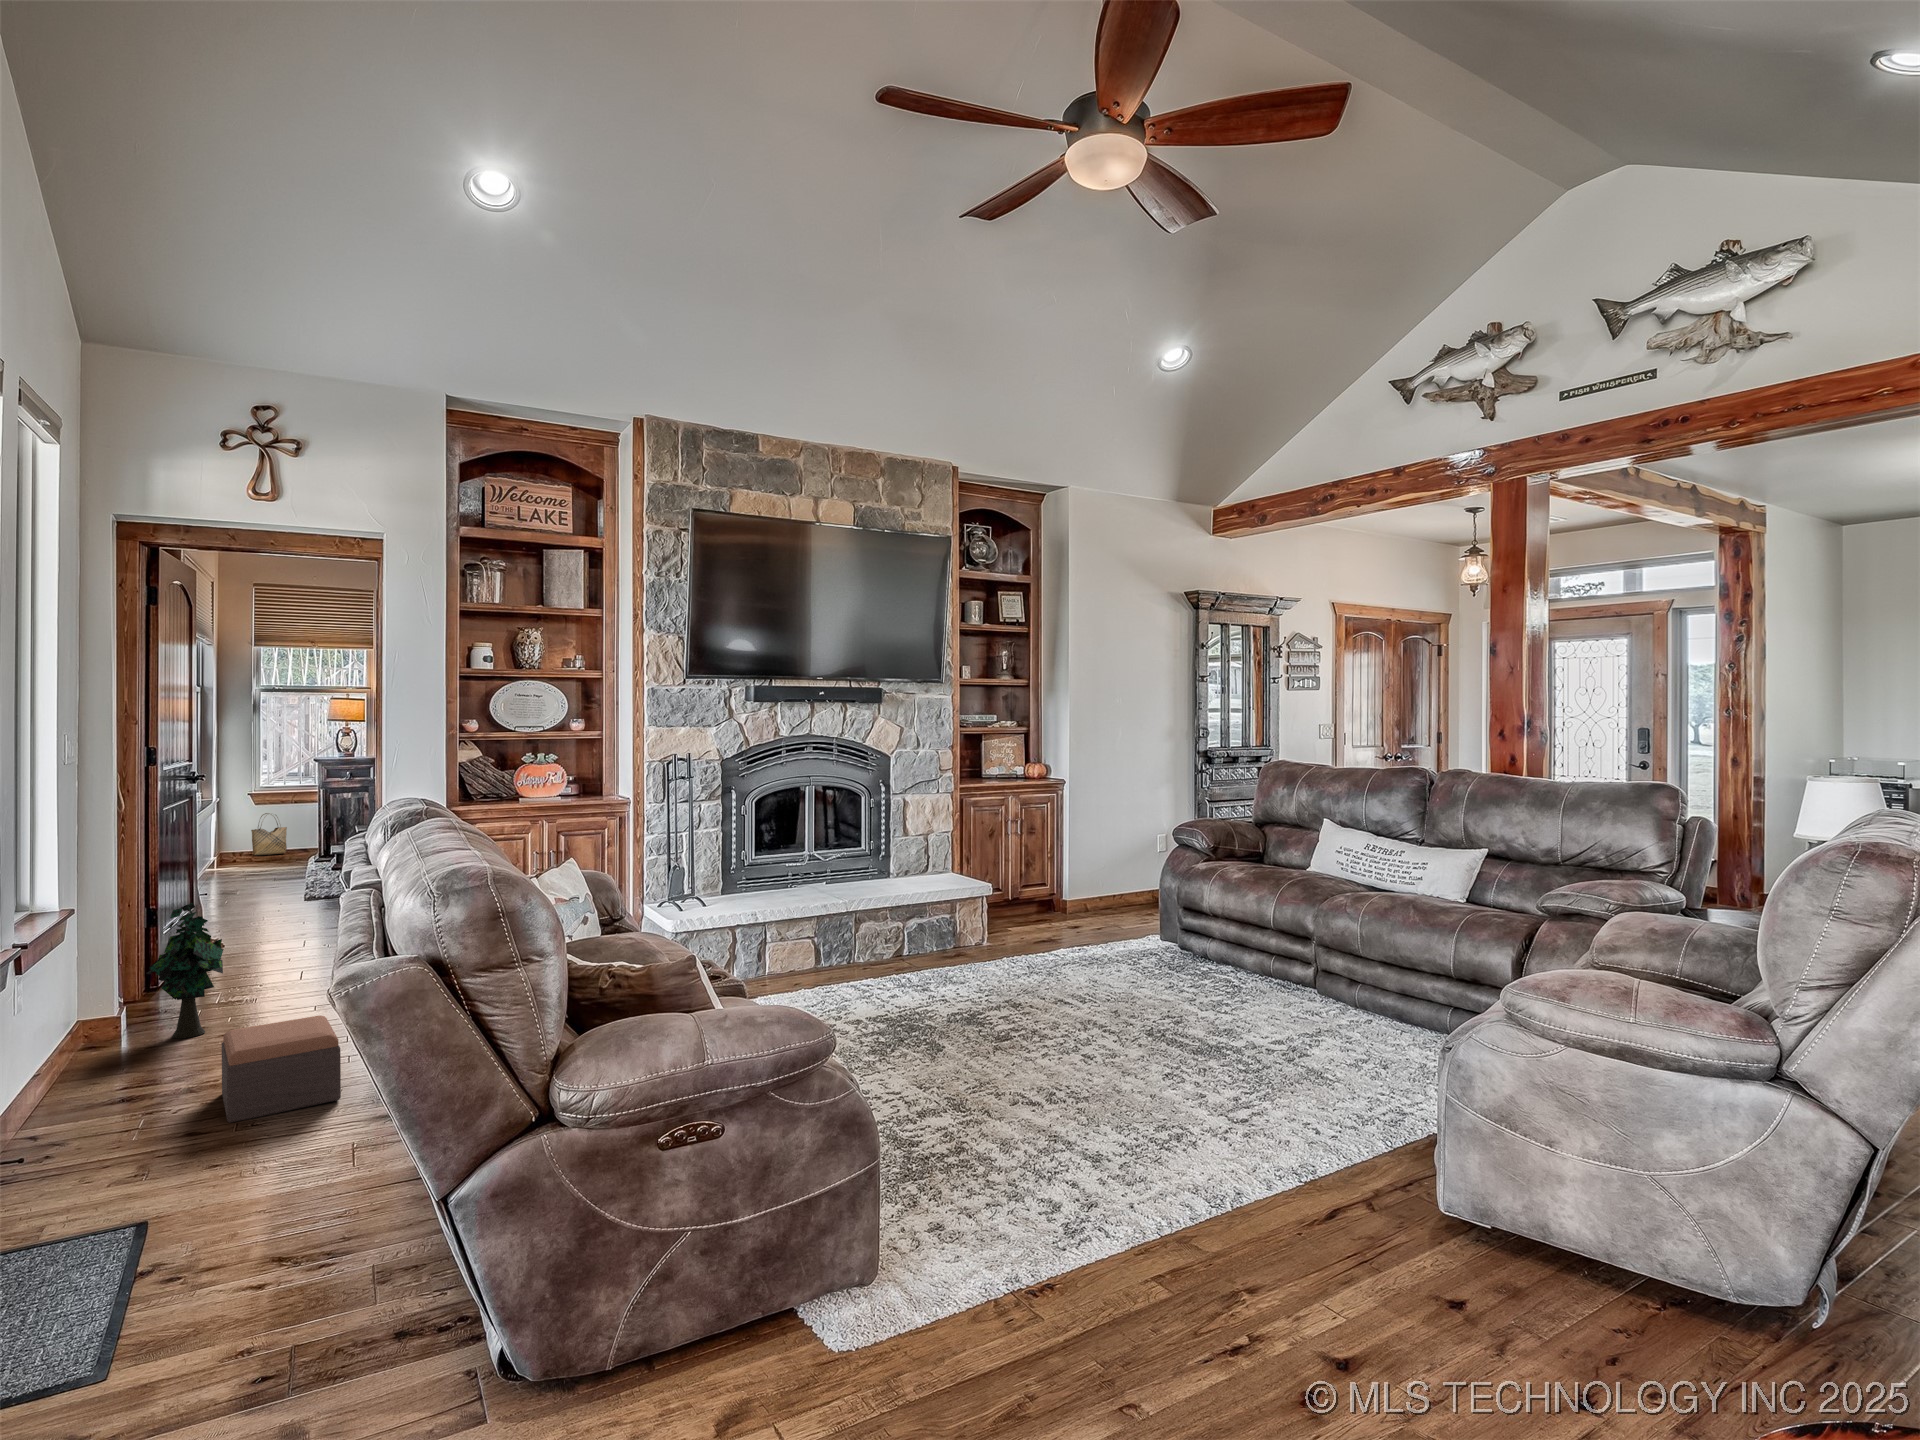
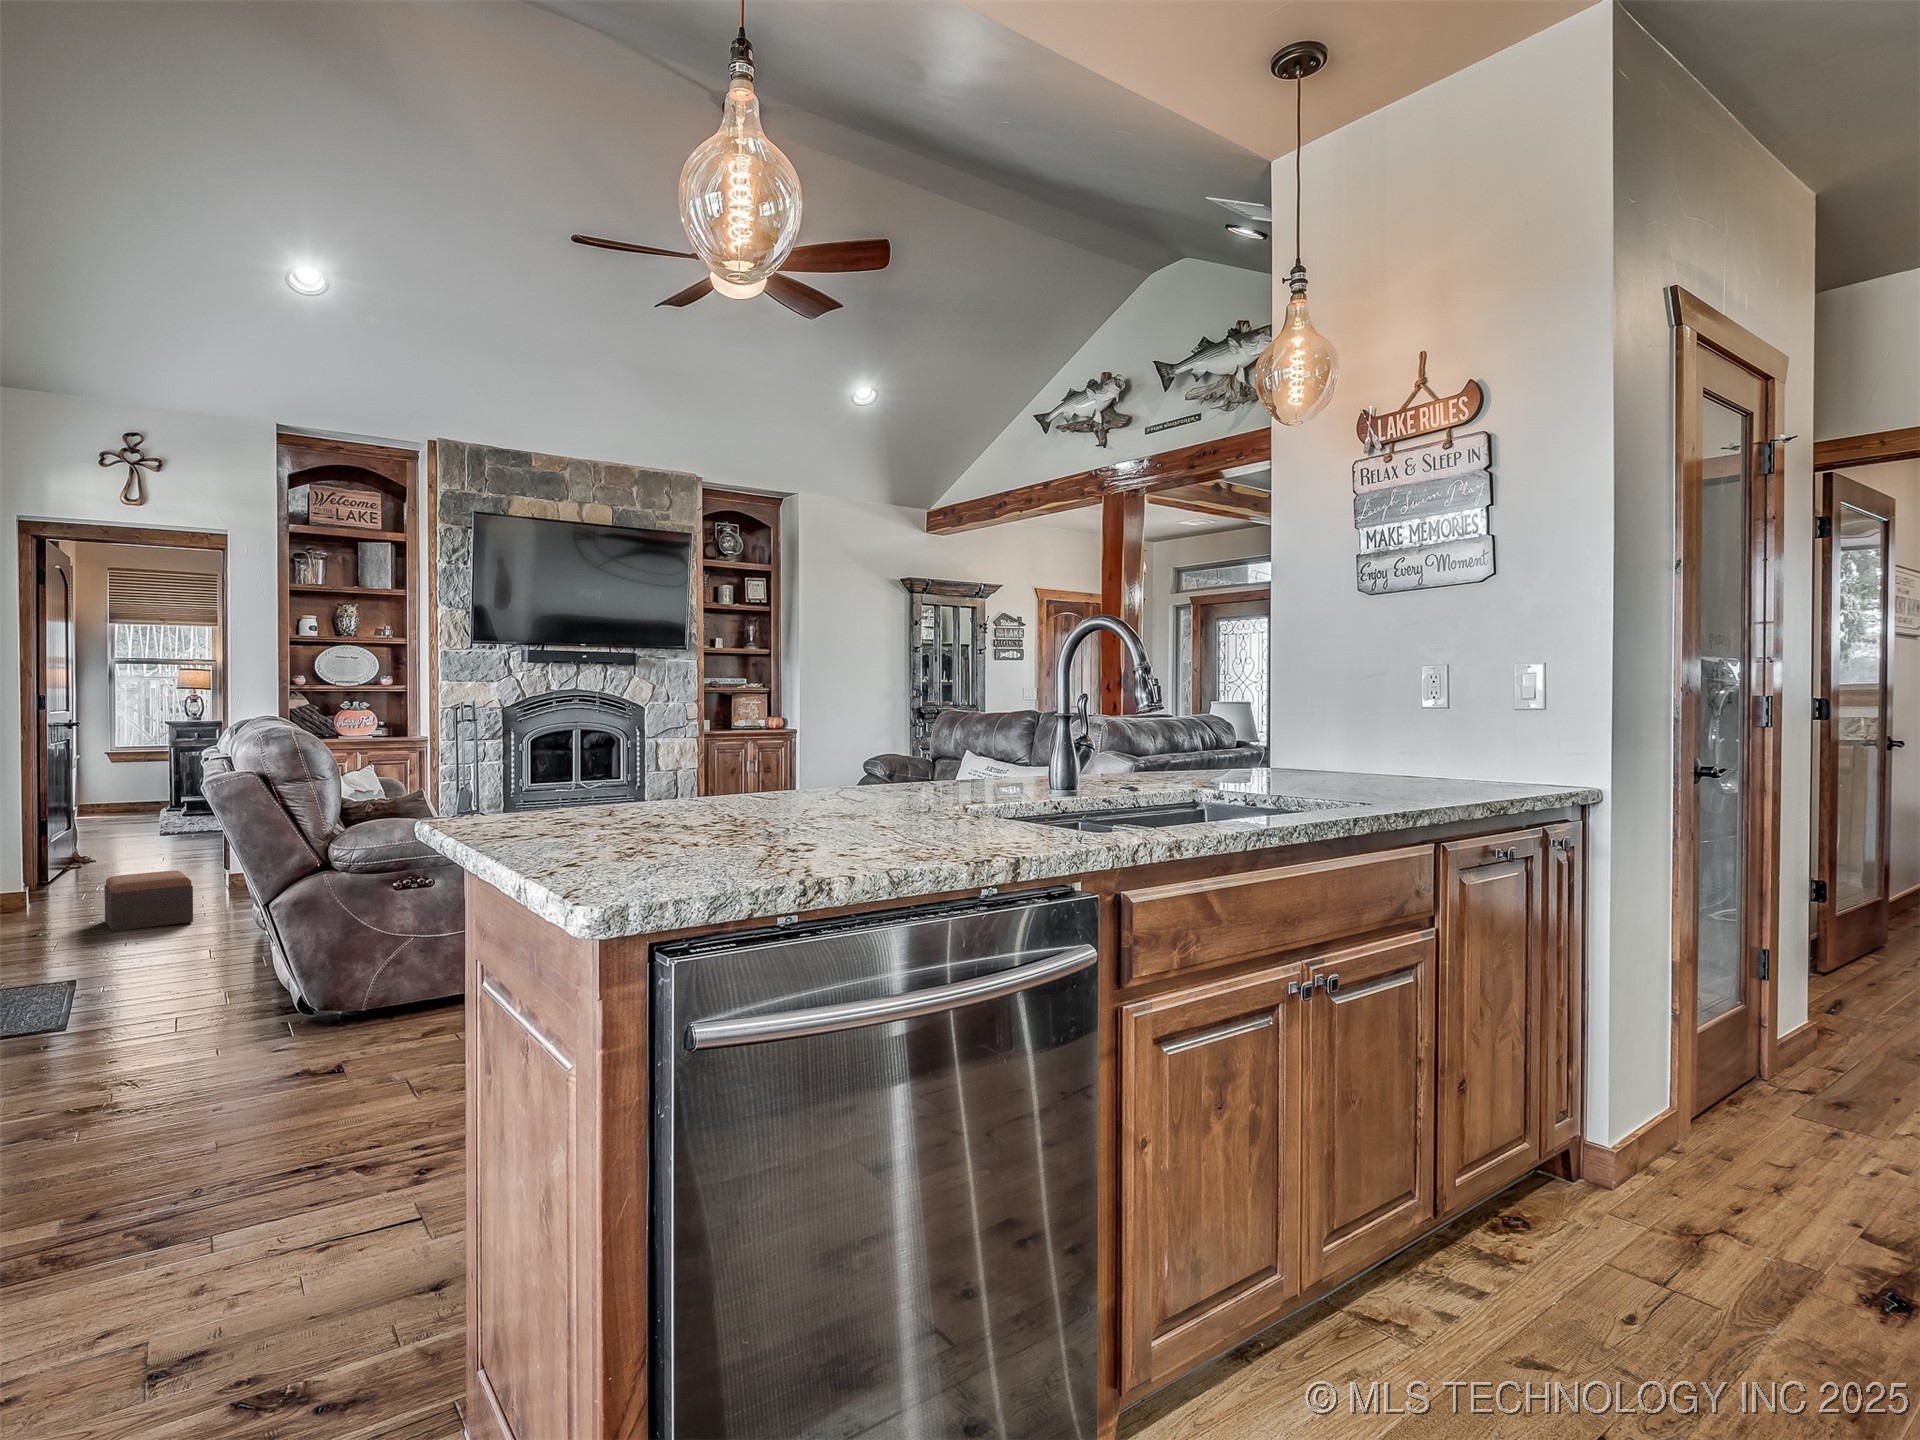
woven basket: present [251,813,287,855] -> none [104,771,138,808]
decorative plant: present [147,903,223,1039] -> none [40,802,100,900]

